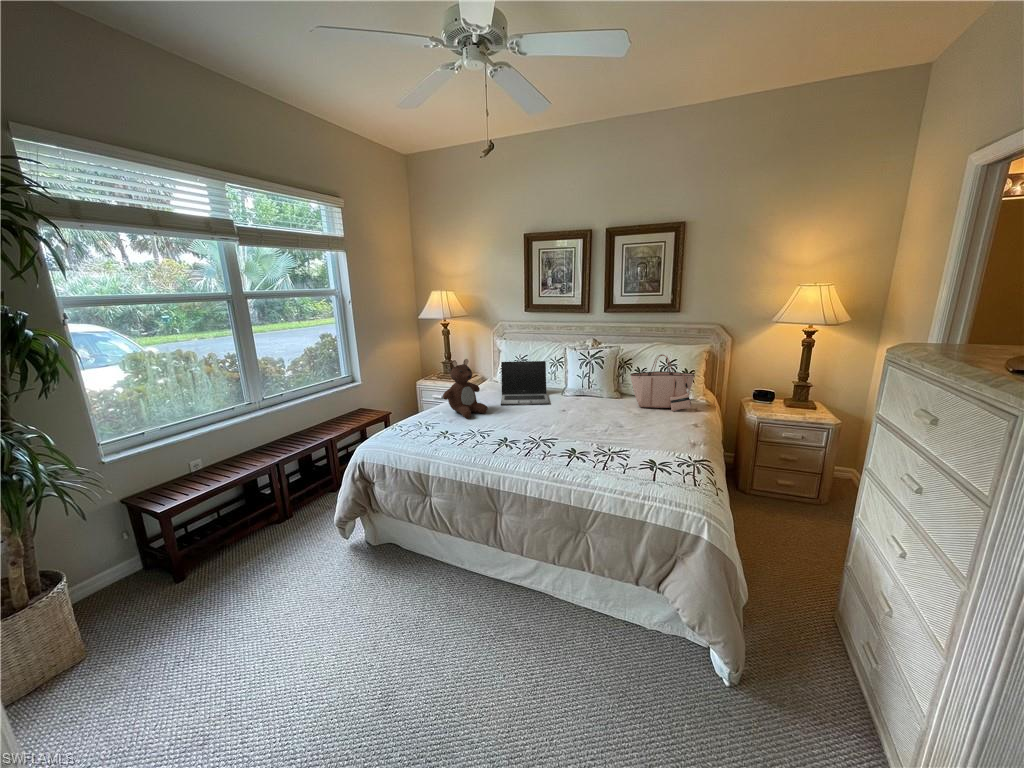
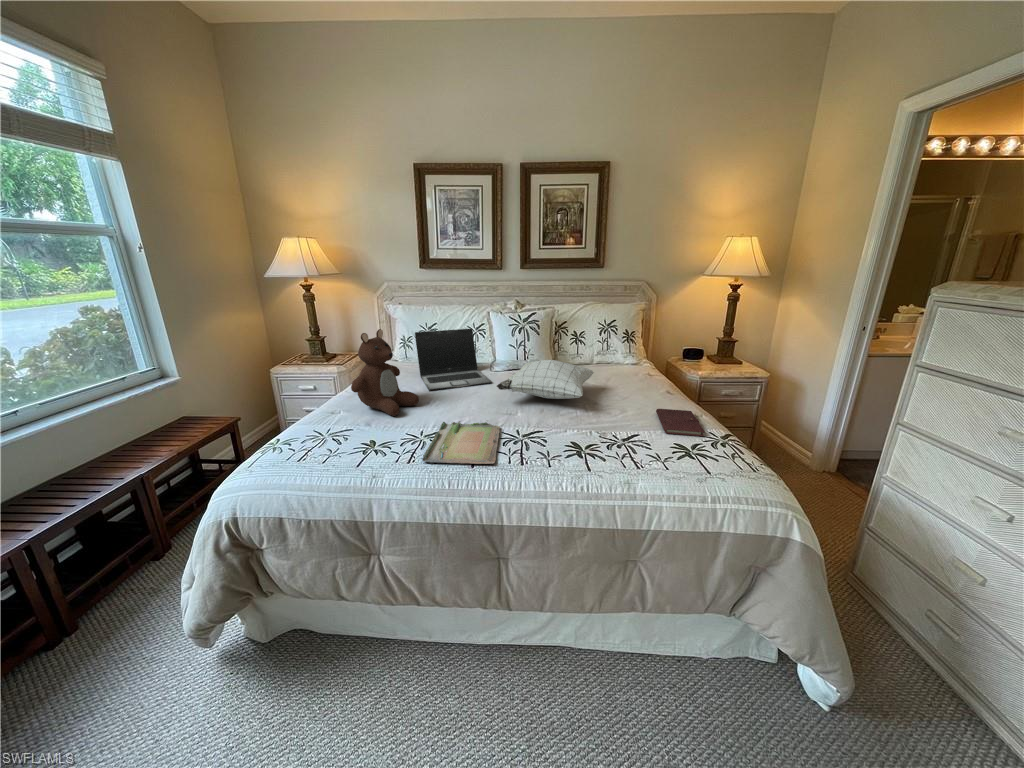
tote bag: present [630,354,694,411] -> none [583,313,652,378]
pillow: none [539,389,627,420] -> present [497,360,594,399]
tray: none [465,425,529,452] -> present [423,421,500,464]
notebook: none [649,435,689,459] -> present [656,409,704,436]

